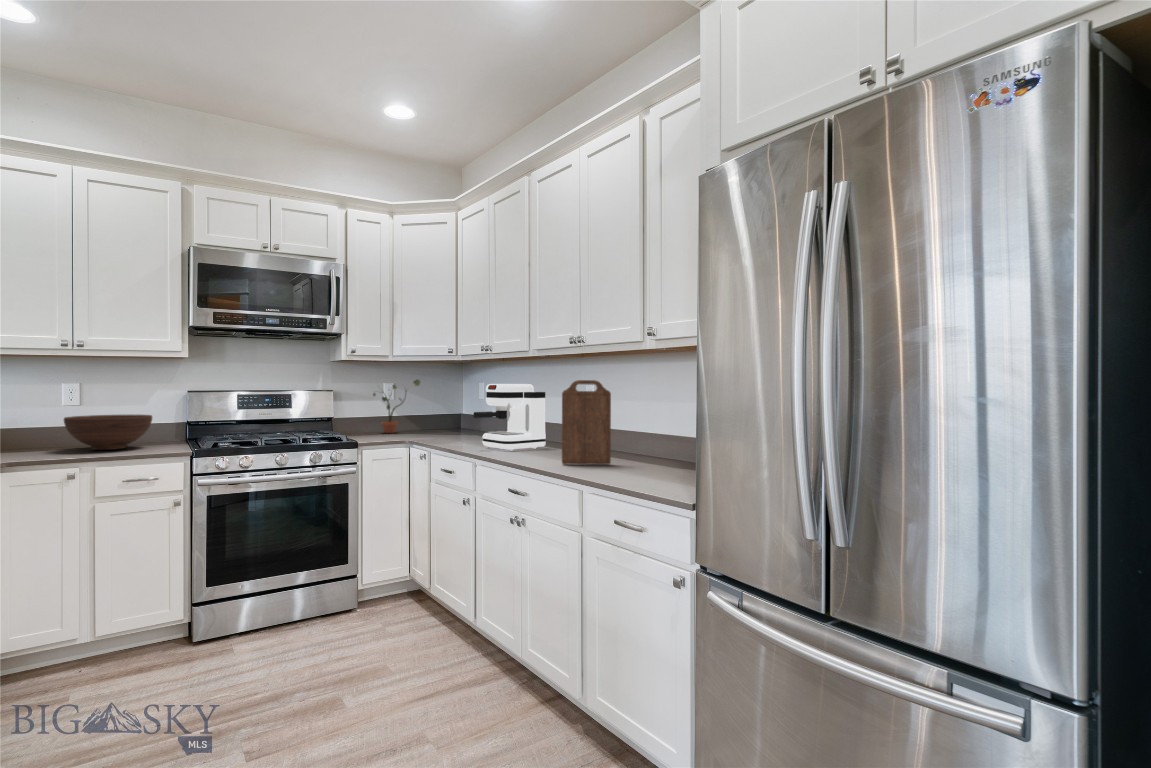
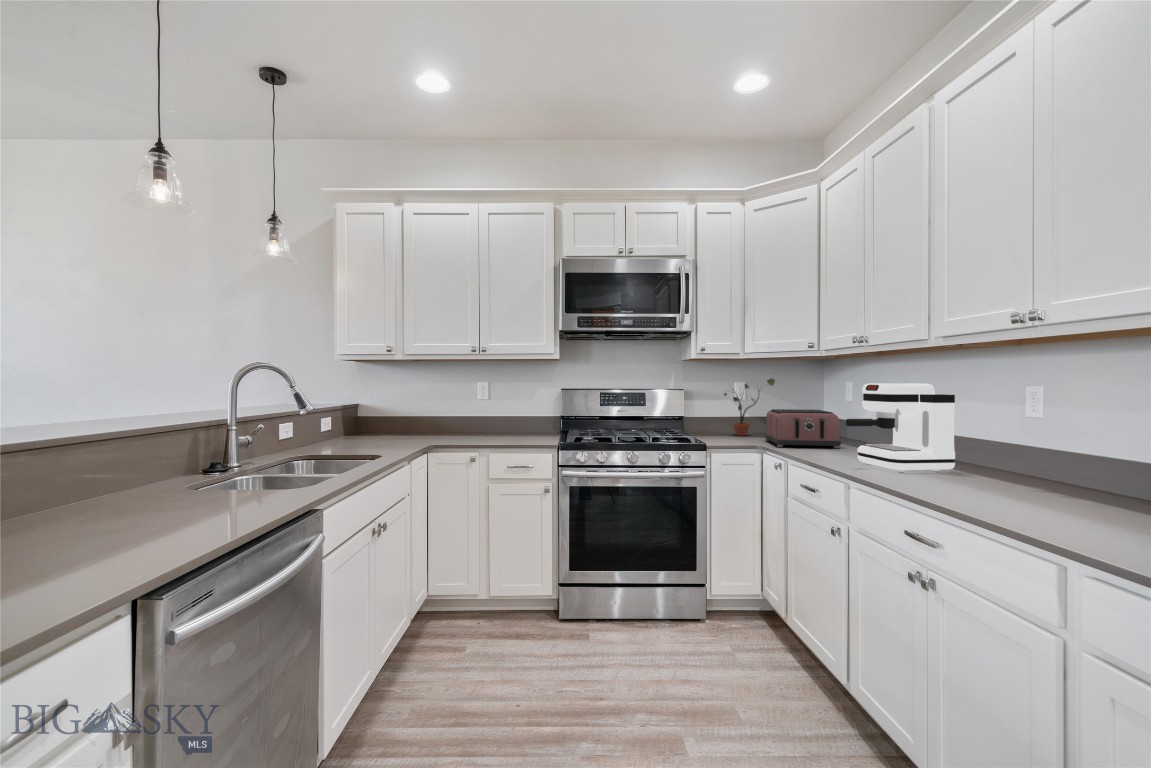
cutting board: present [562,380,611,465] -> none [1001,378,1104,516]
toaster: none [411,407,473,440] -> present [765,409,841,448]
fruit bowl: present [64,415,152,450] -> none [472,409,532,439]

